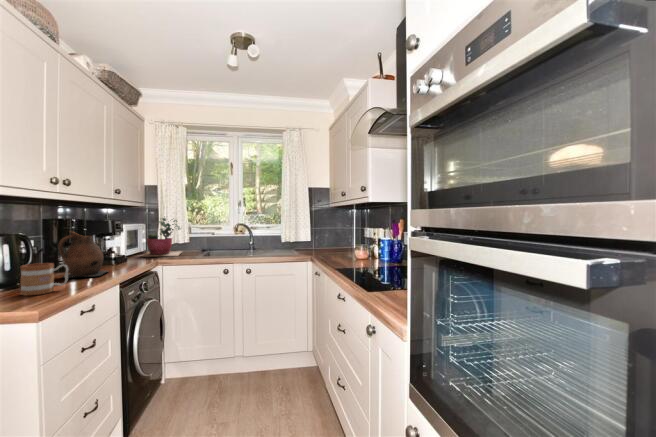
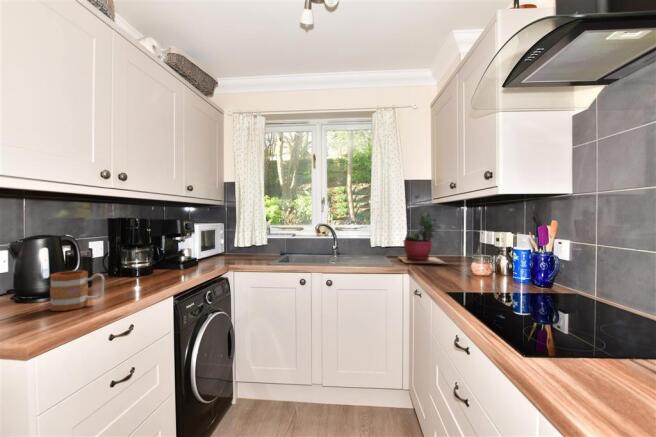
succulent plant: present [142,218,182,257] -> present [399,213,445,263]
ceramic pitcher: present [59,231,107,278] -> none [114,232,170,286]

